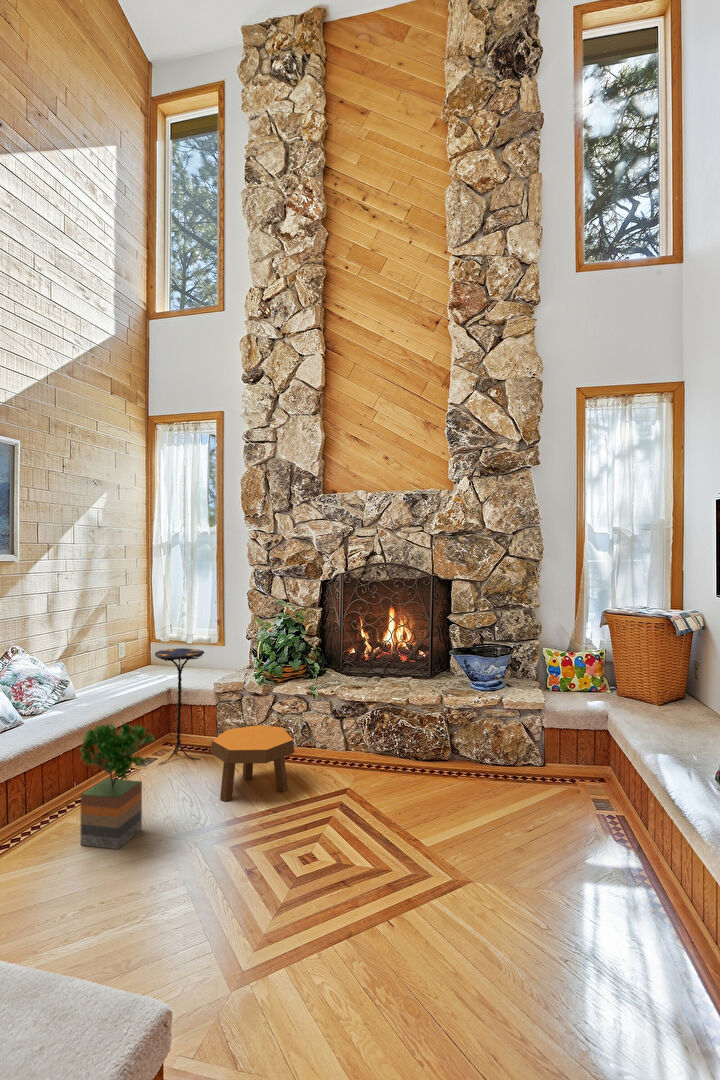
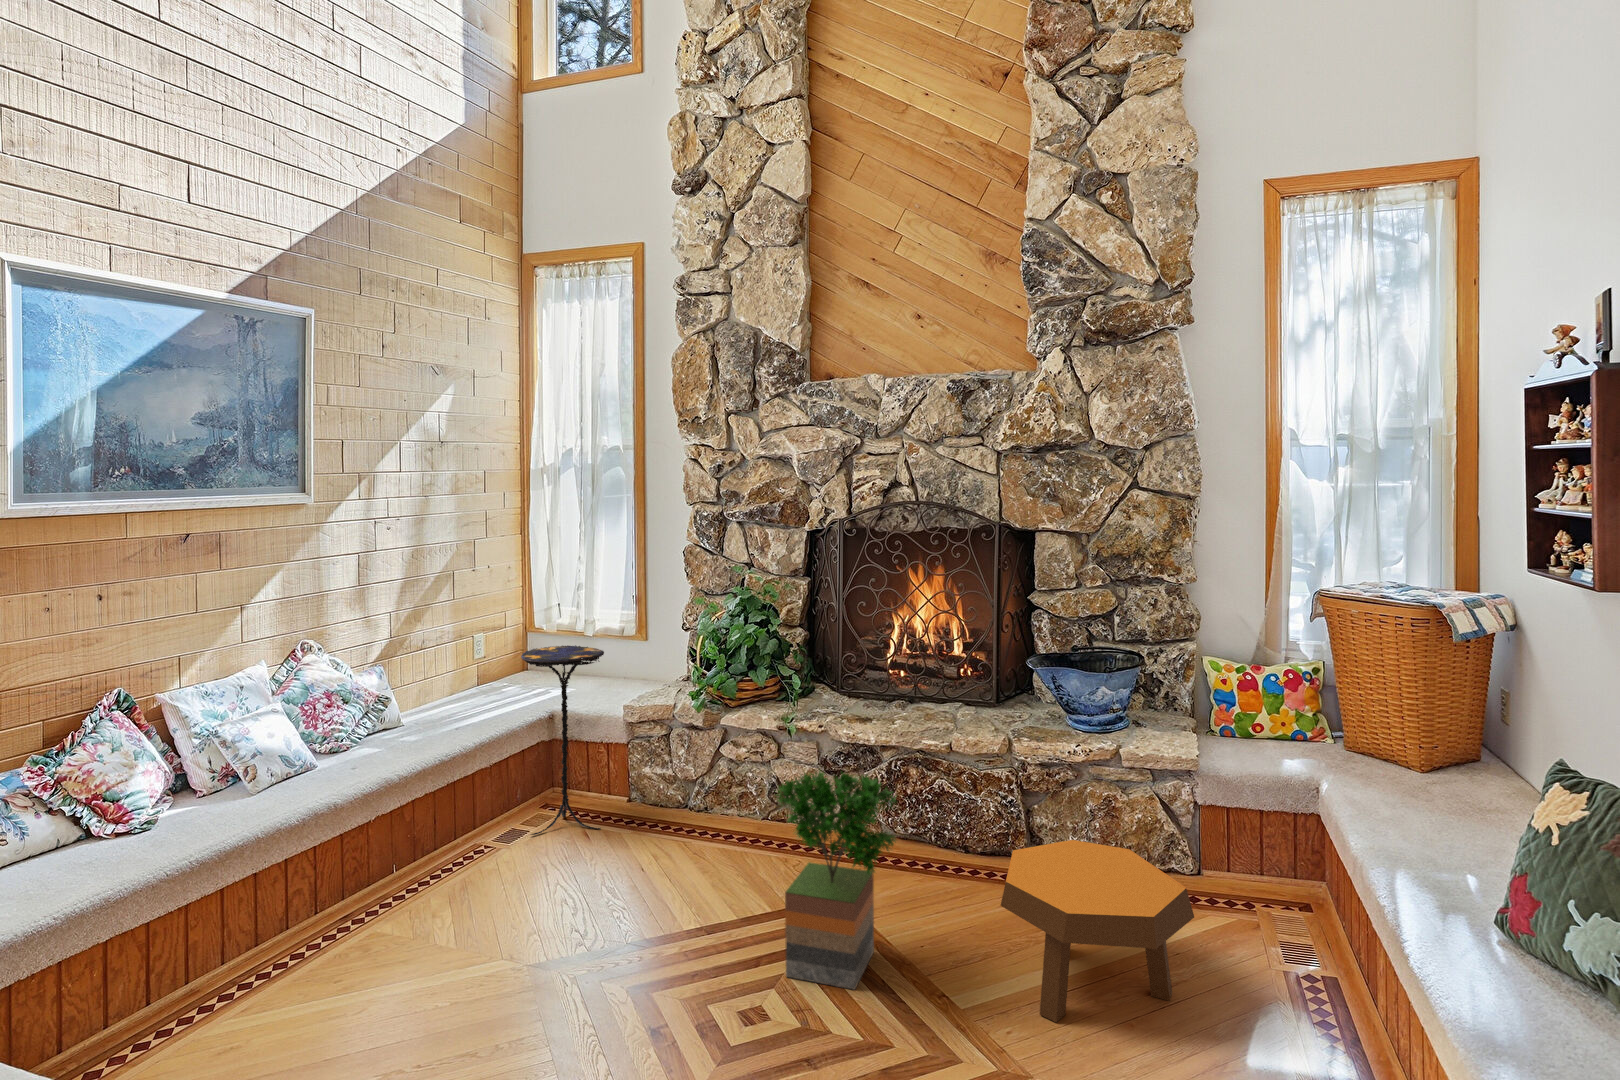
potted tree: present [80,723,154,849] -> present [777,770,896,989]
footstool: present [210,725,295,801] -> present [1001,840,1194,1022]

